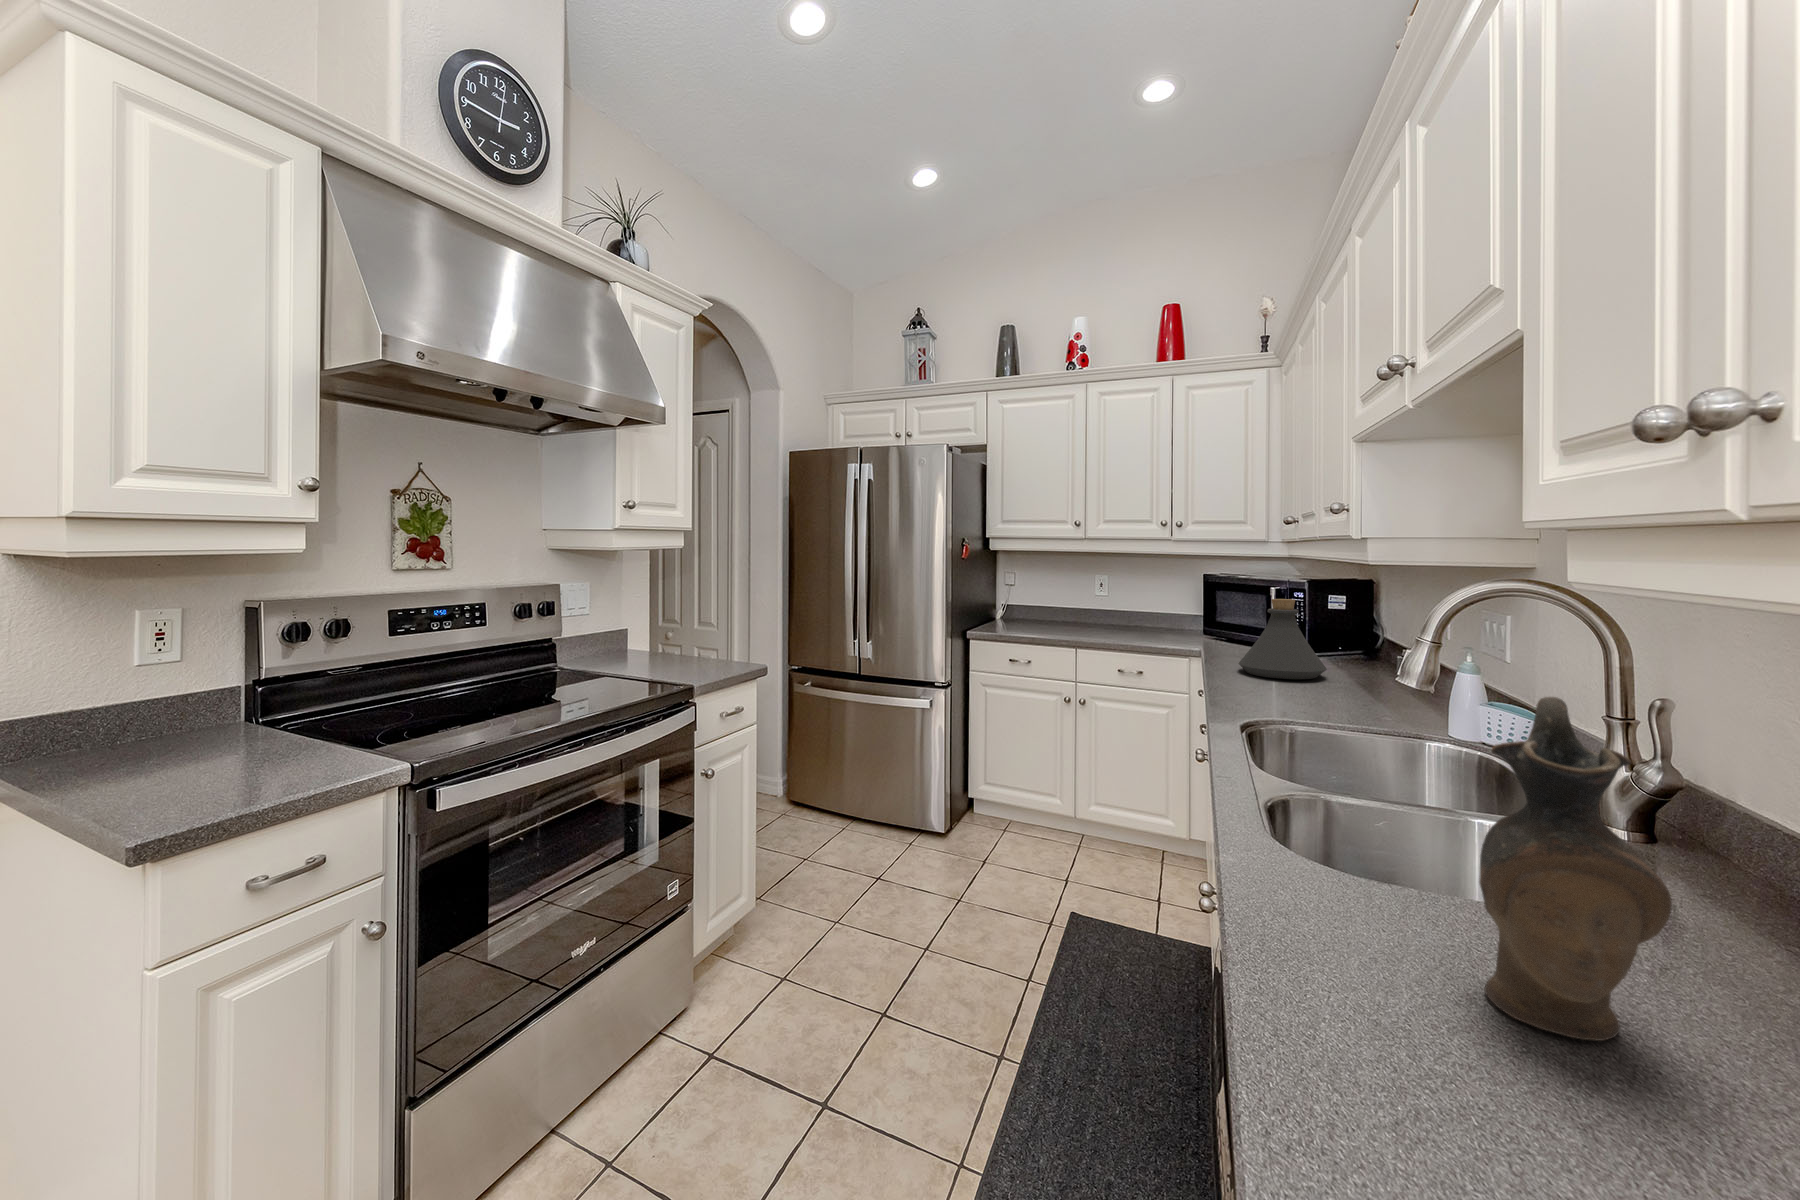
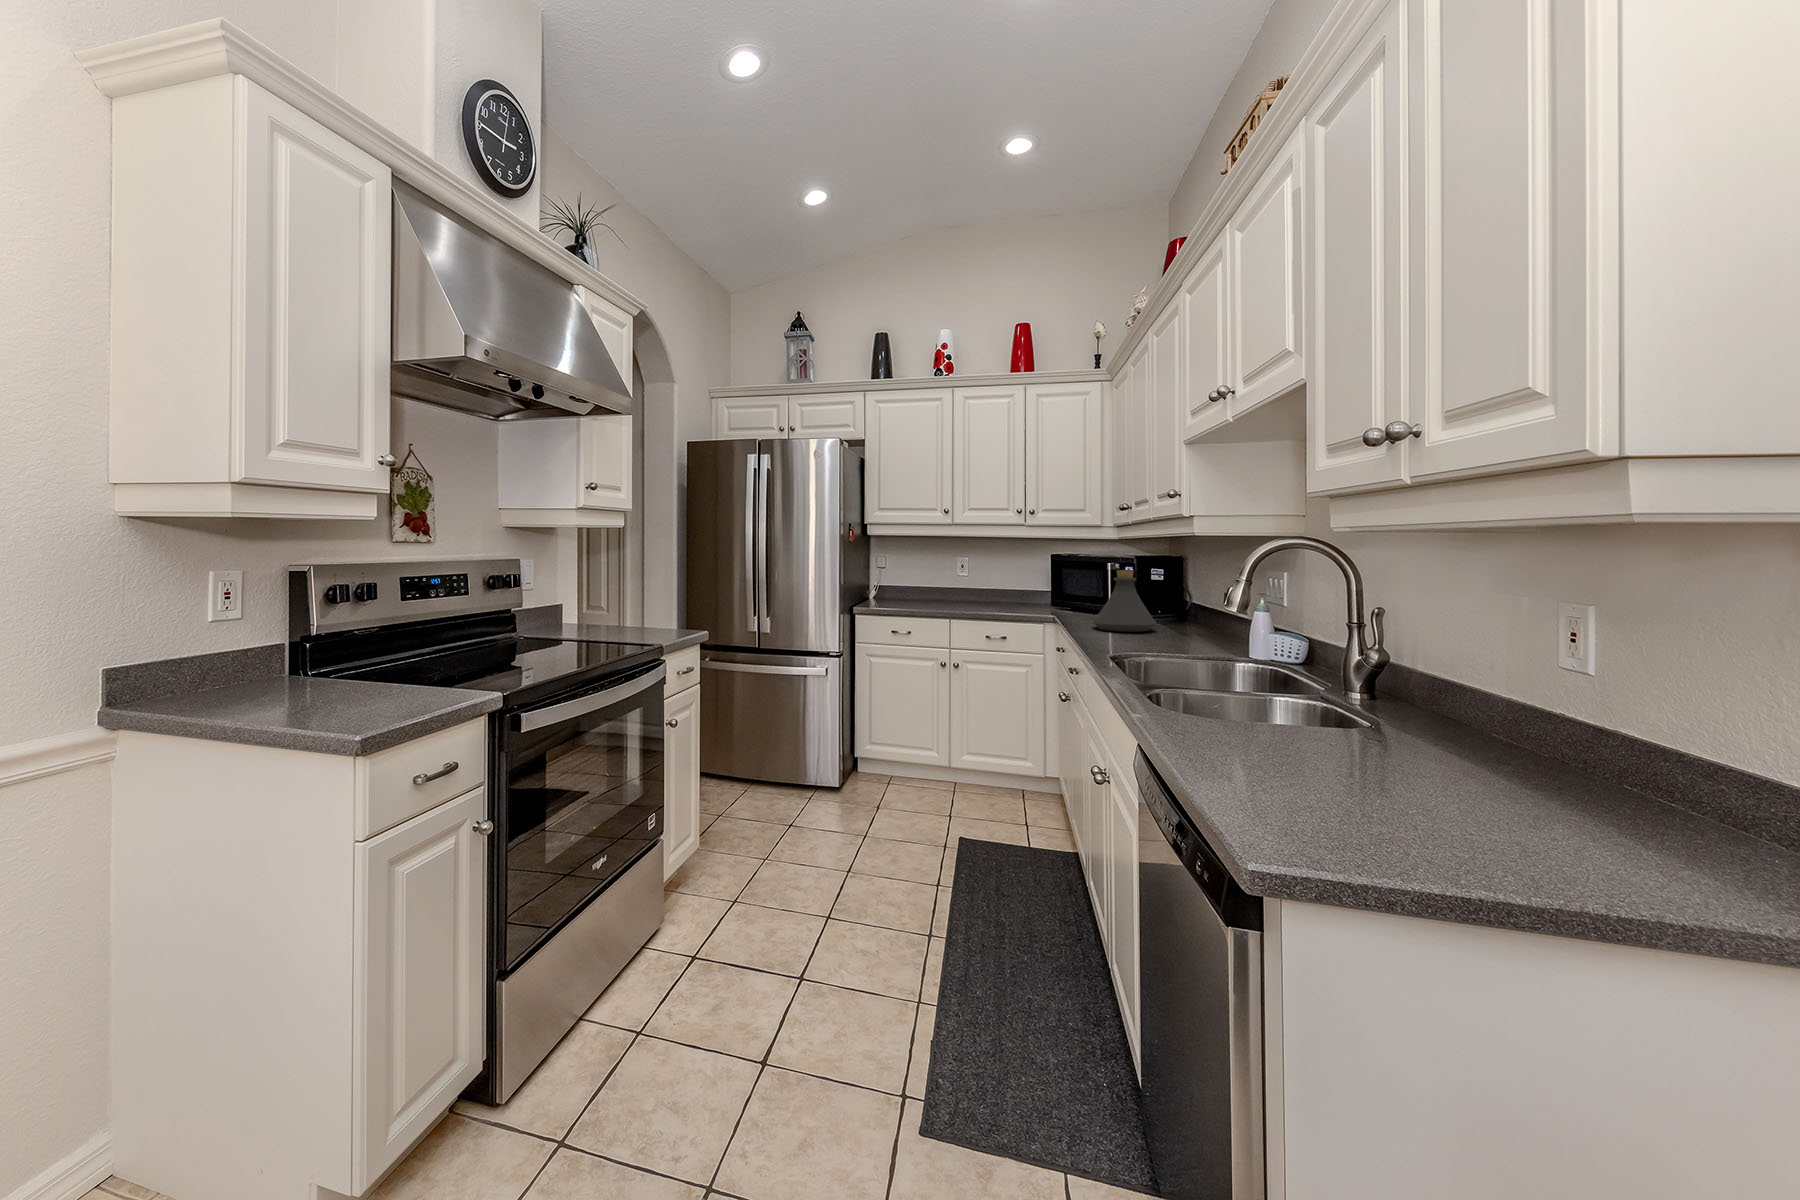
ceramic pitcher: present [1479,697,1672,1041] -> none [1311,588,1404,772]

